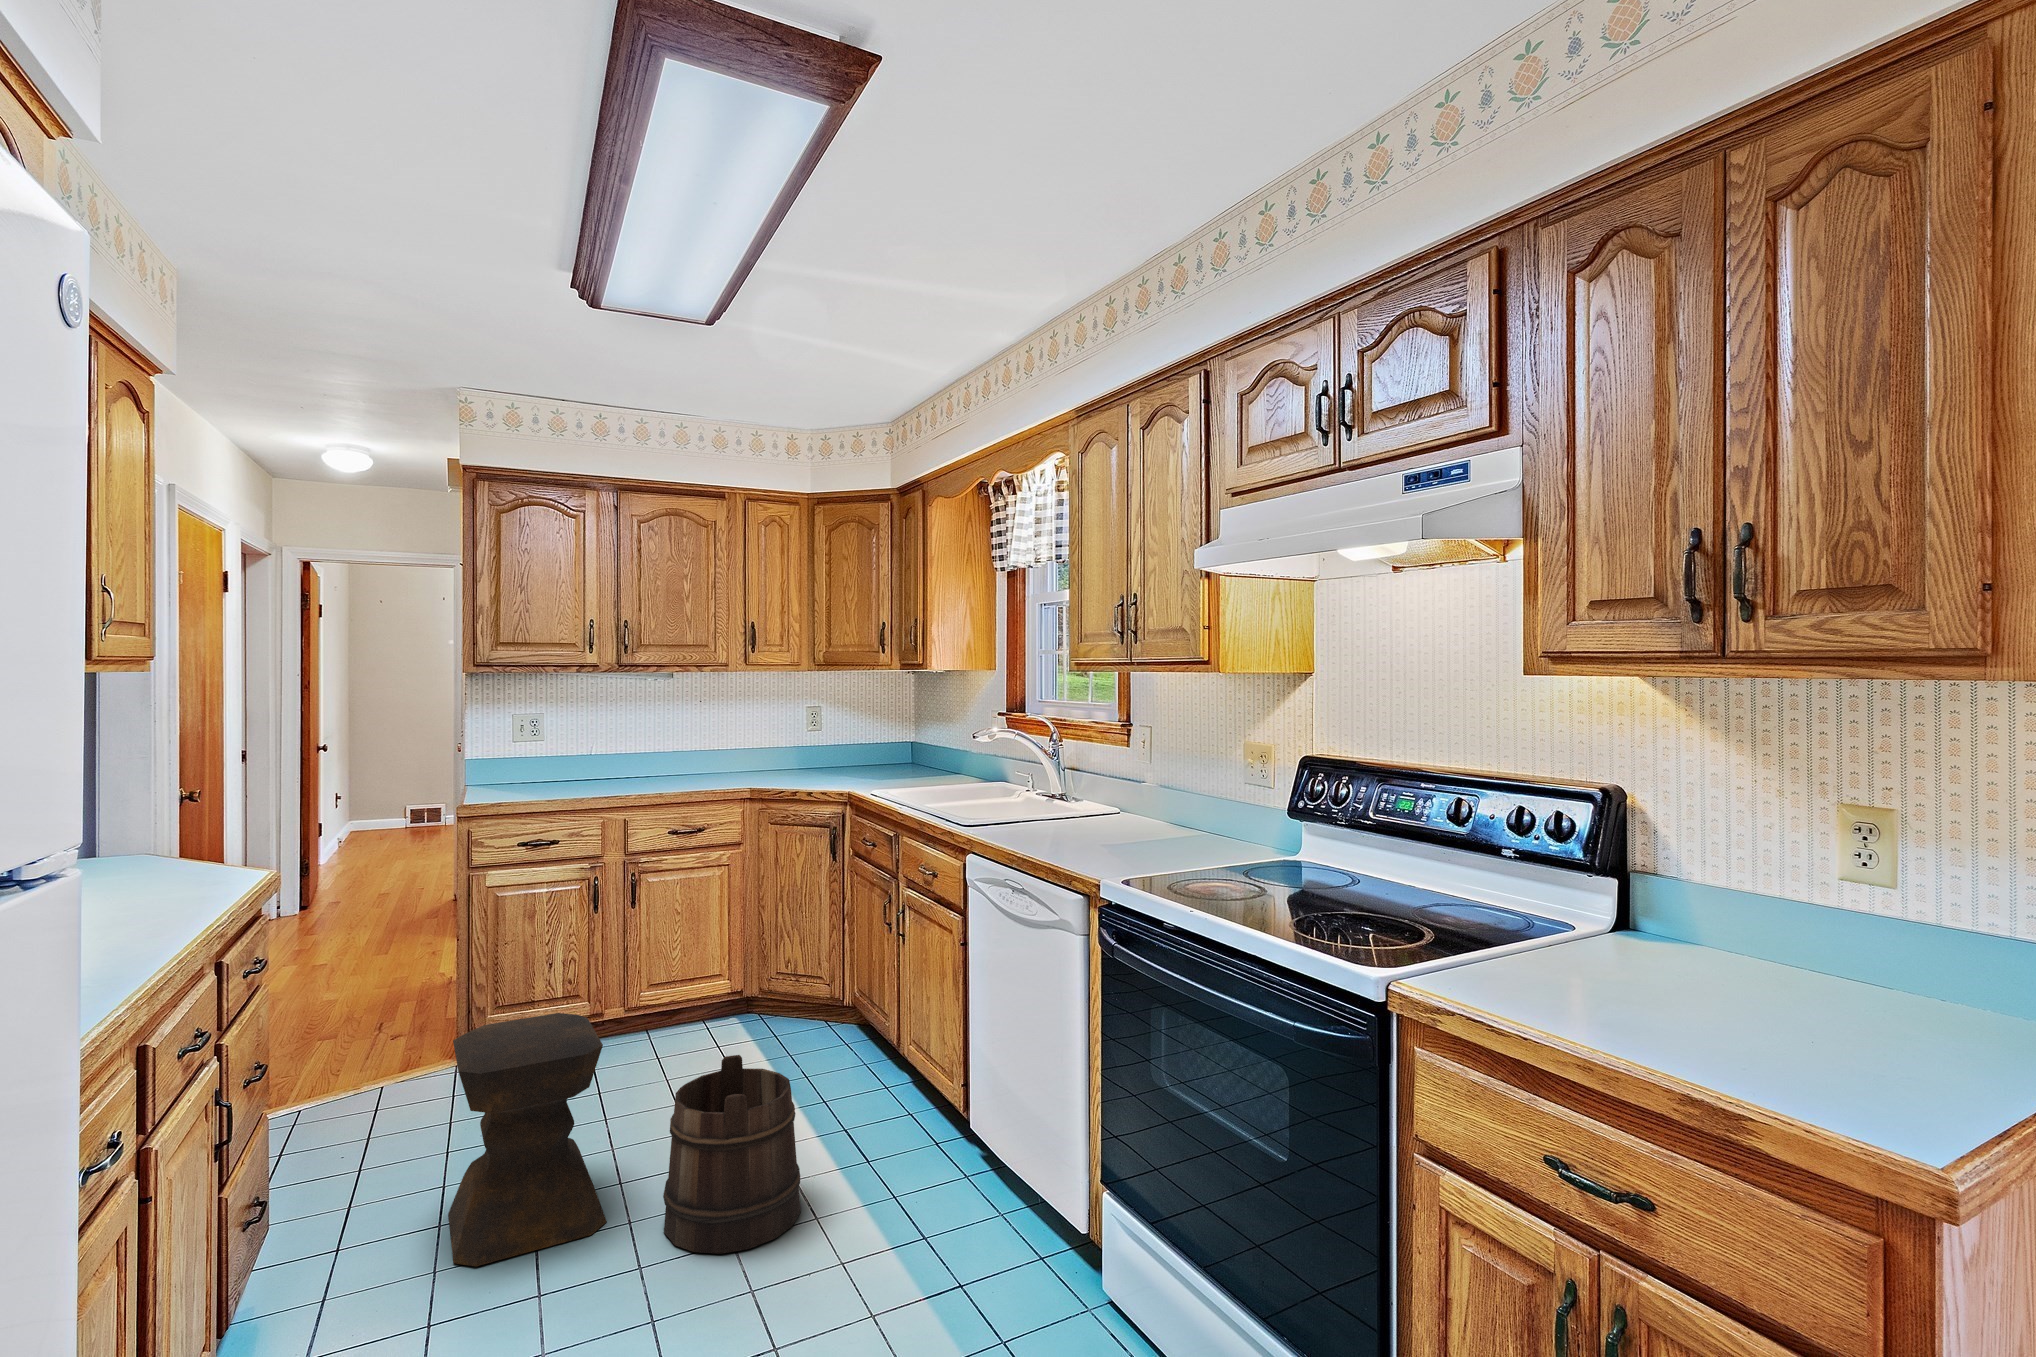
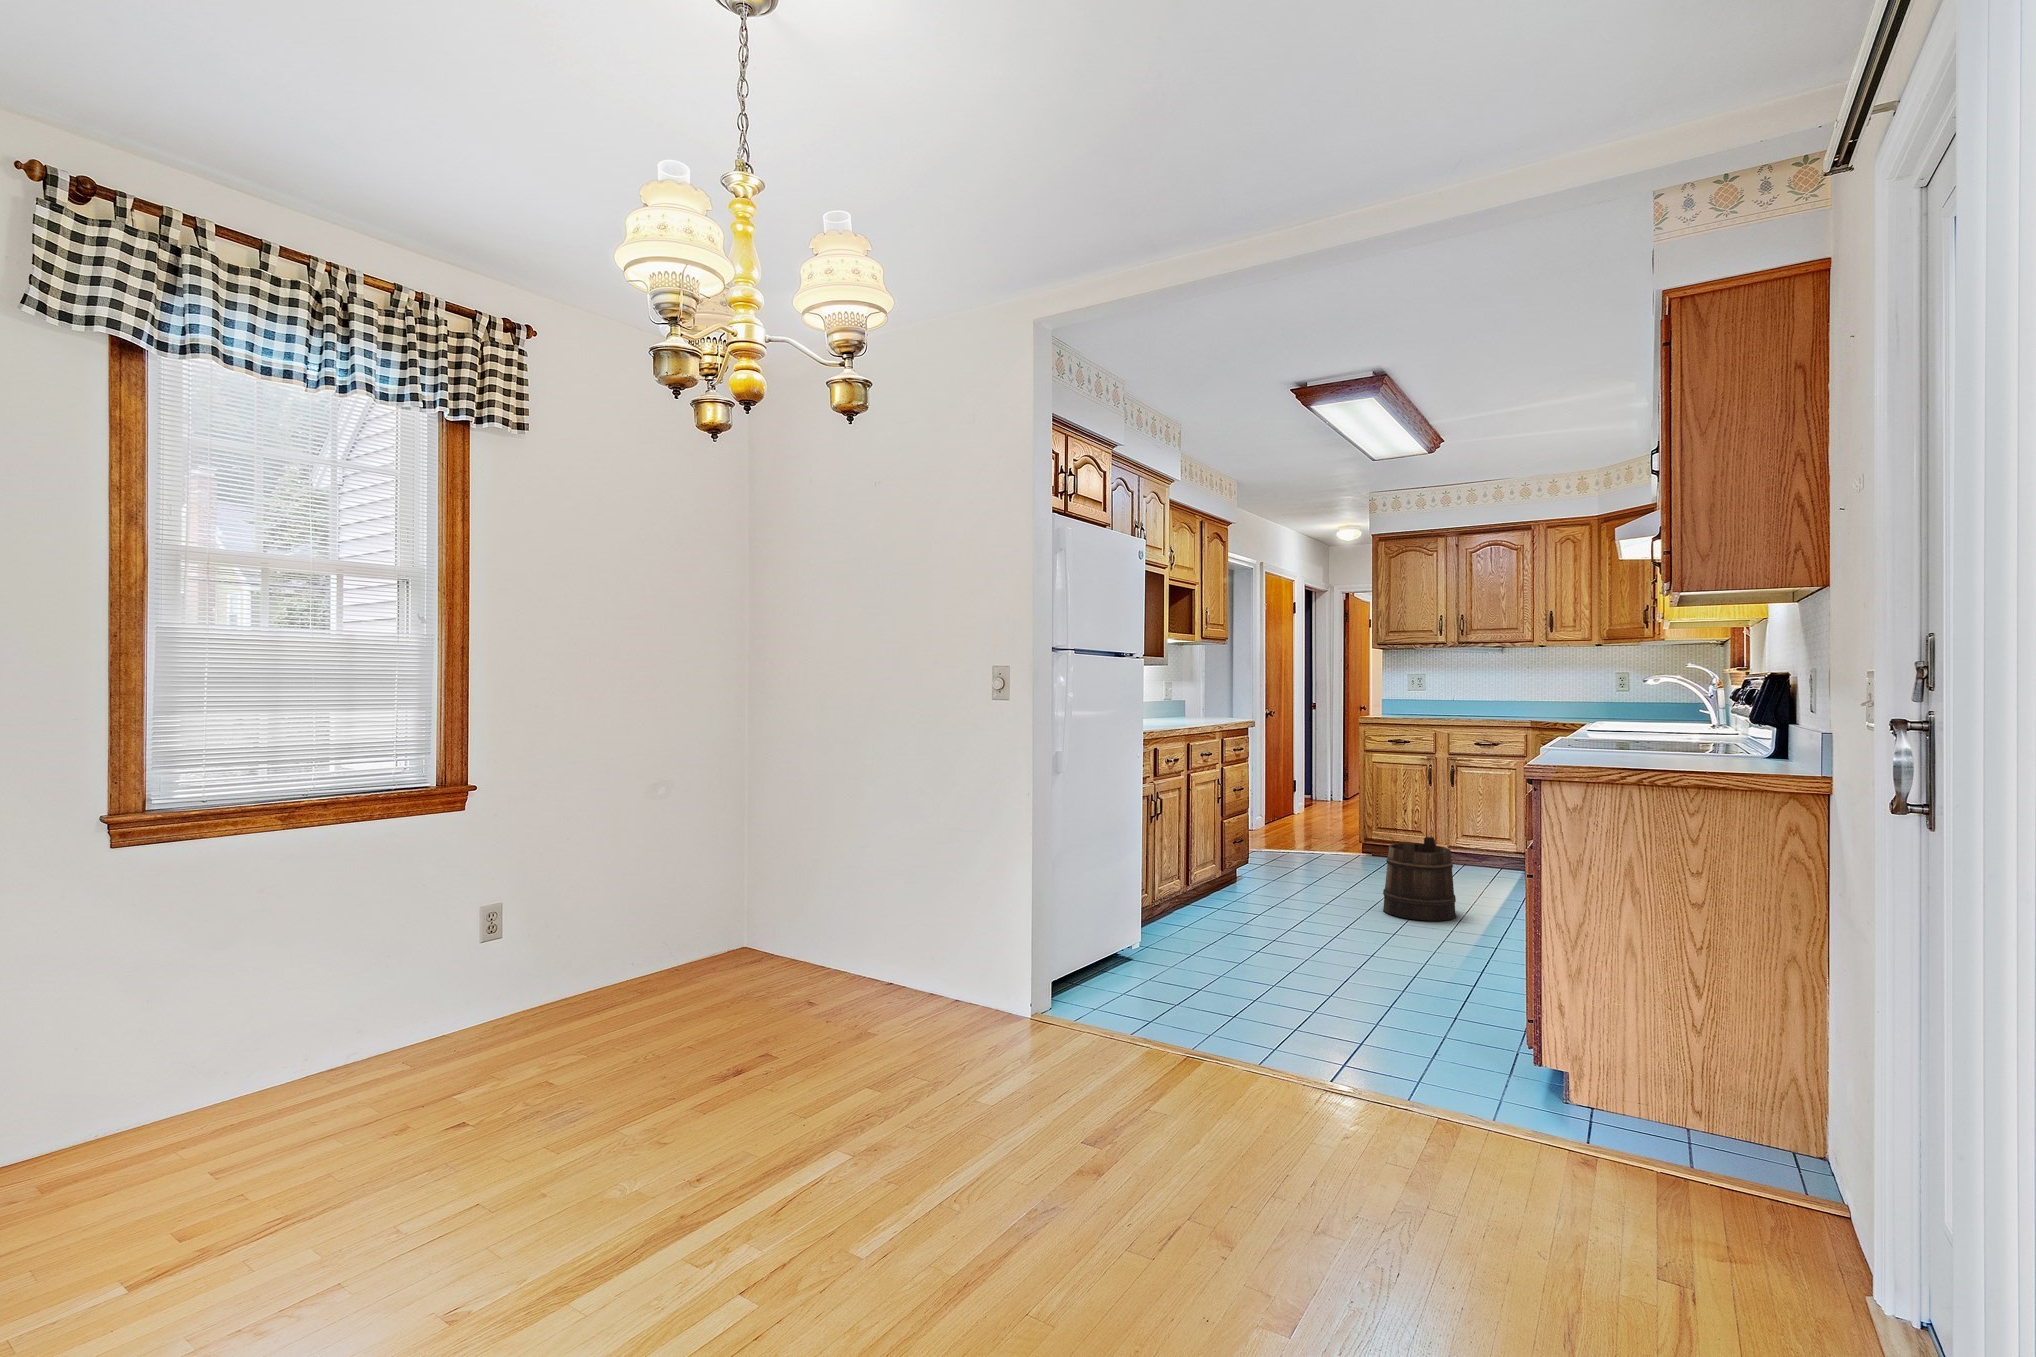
stool: present [448,1013,607,1266] -> none [1300,803,1373,901]

